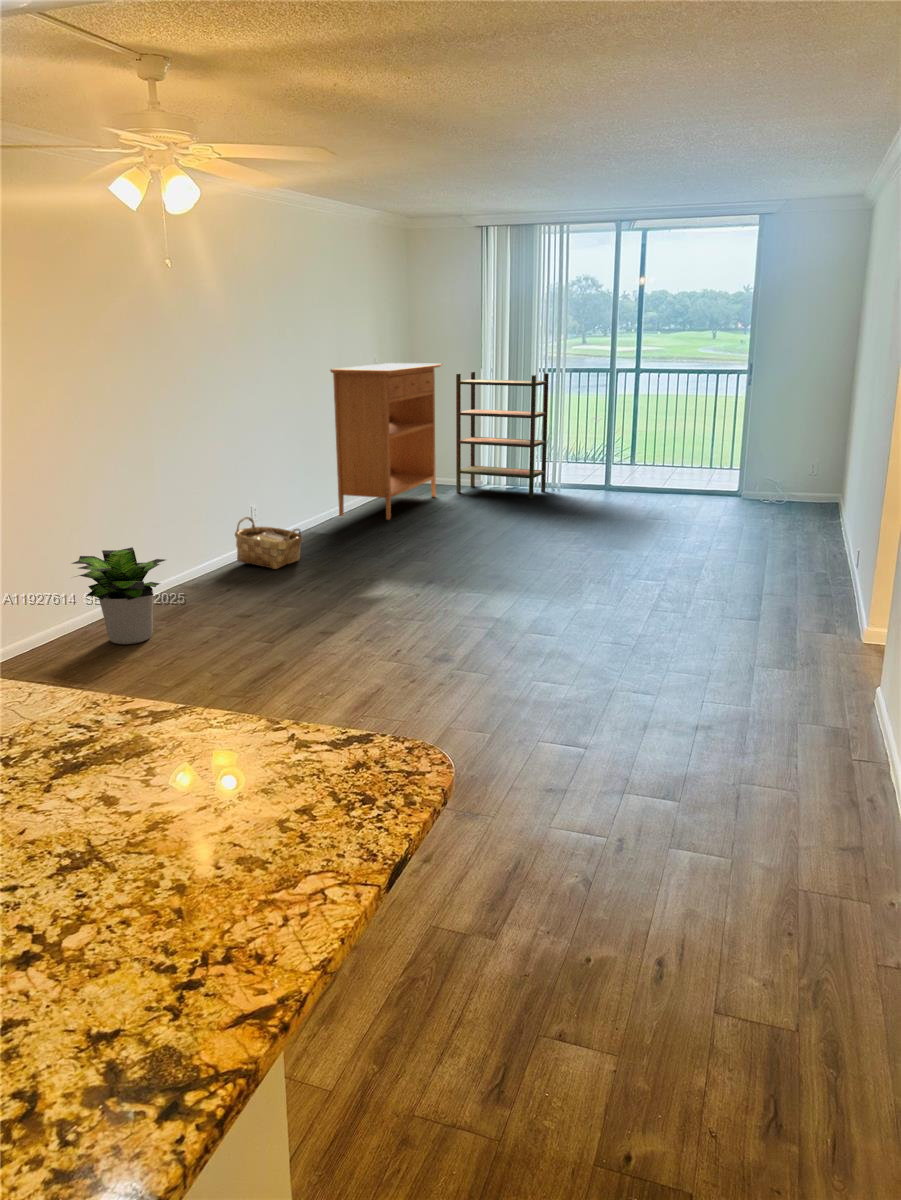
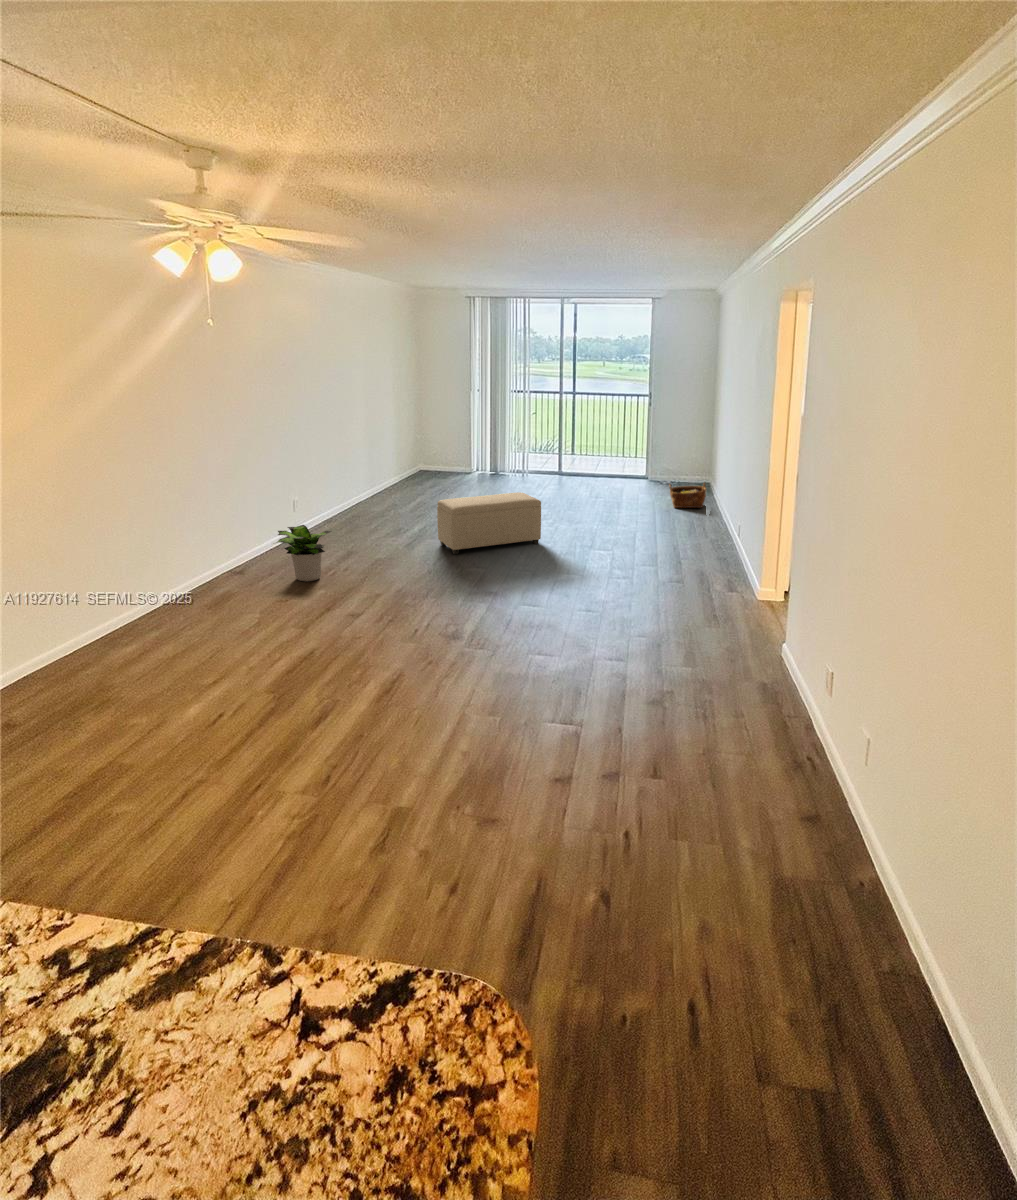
console table: present [330,363,442,520] -> none [380,392,448,501]
bookshelf: present [456,372,549,498] -> none [456,396,519,483]
ottoman: none [376,507,549,606] -> present [437,492,541,554]
woven basket: present [235,517,302,569] -> present [669,482,707,508]

